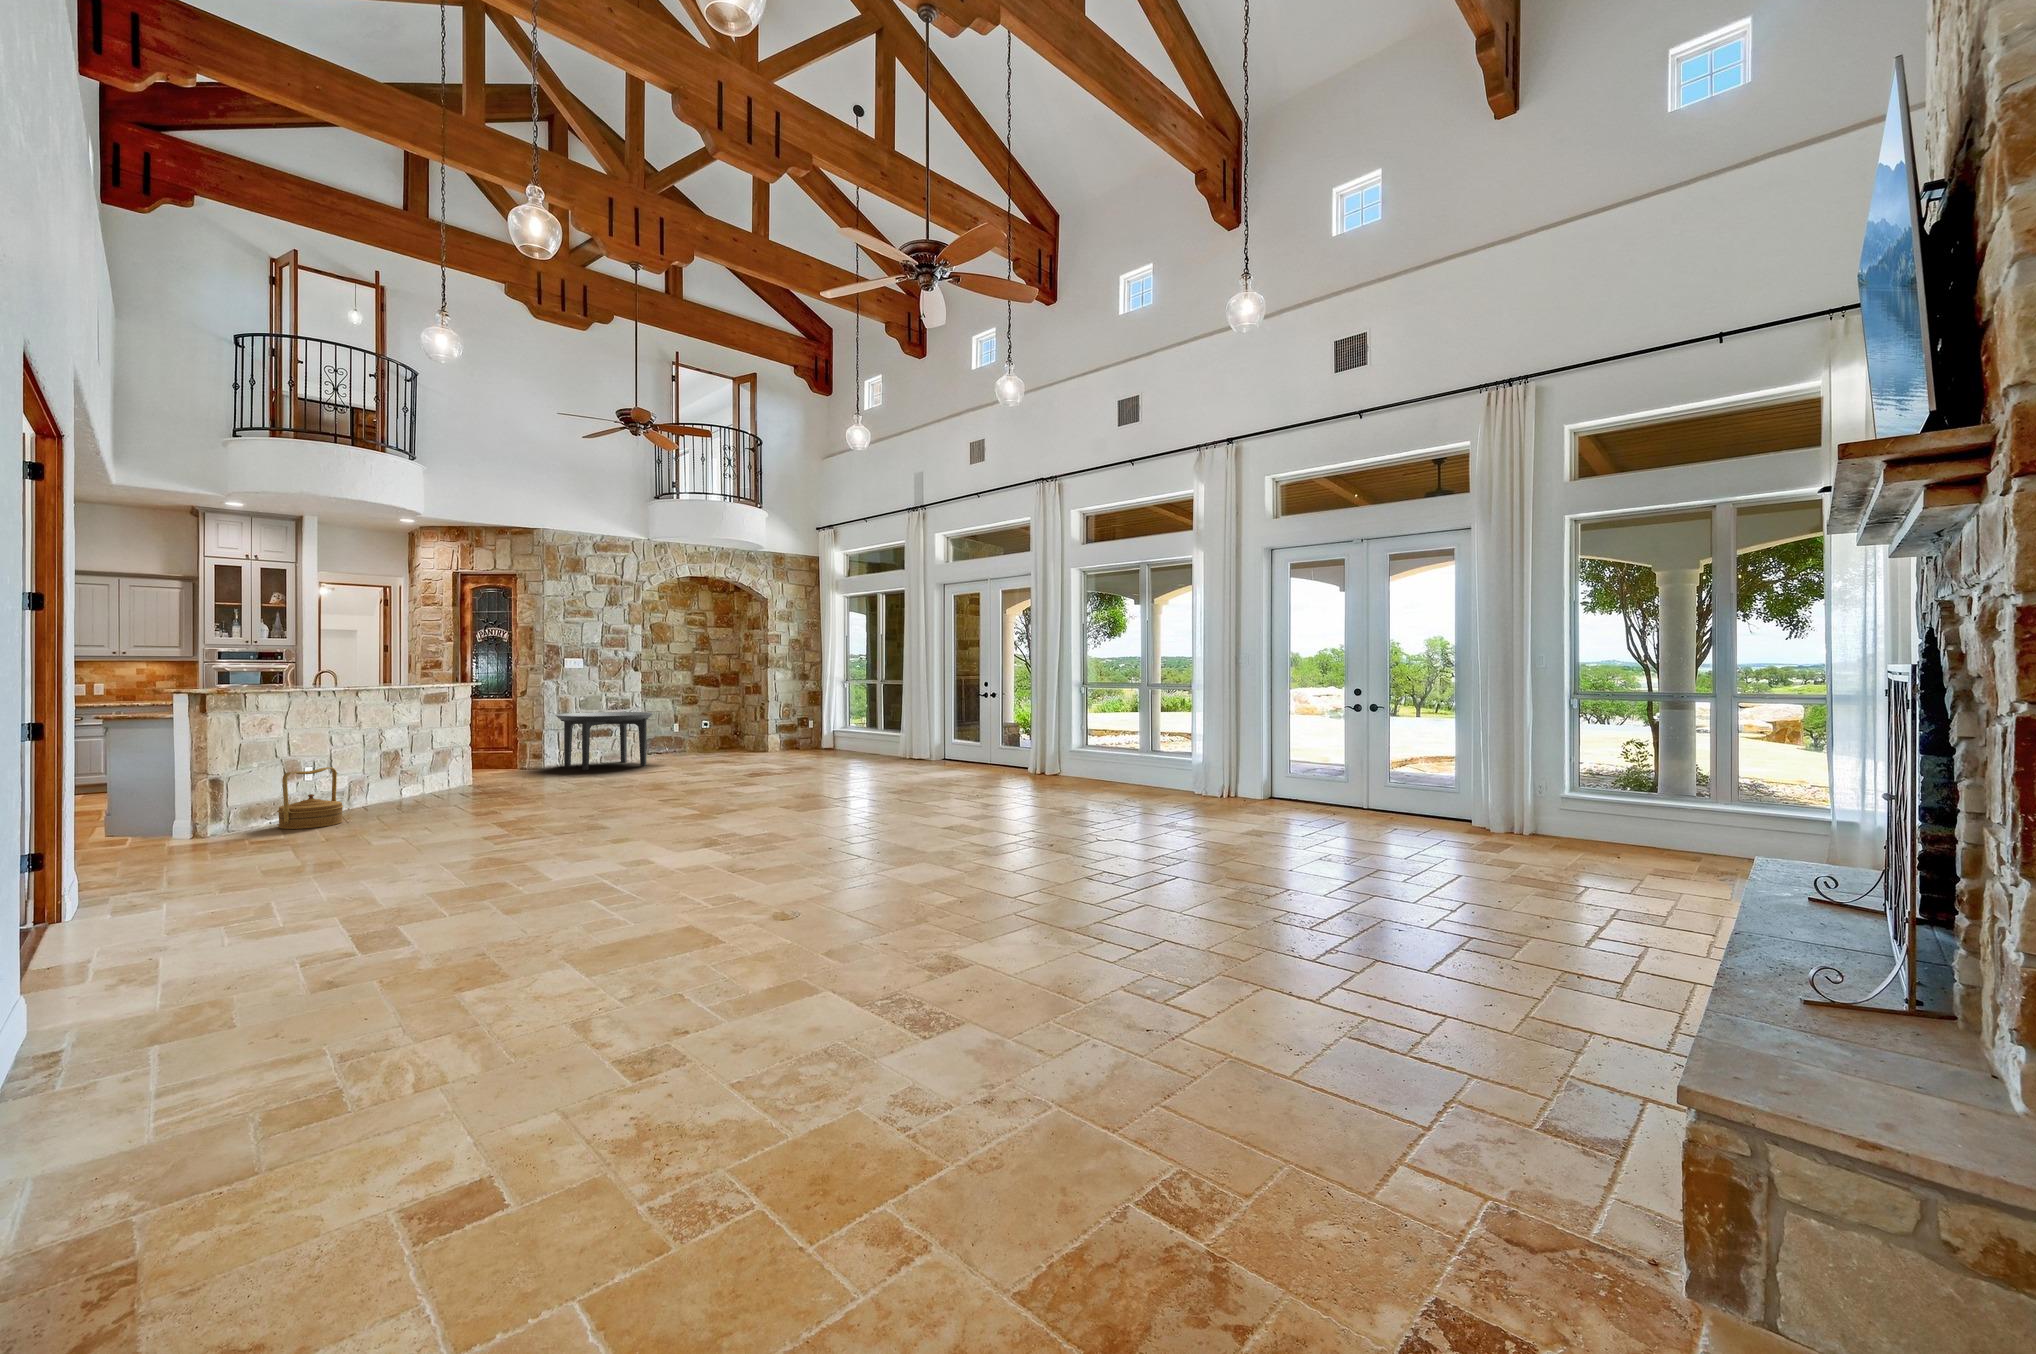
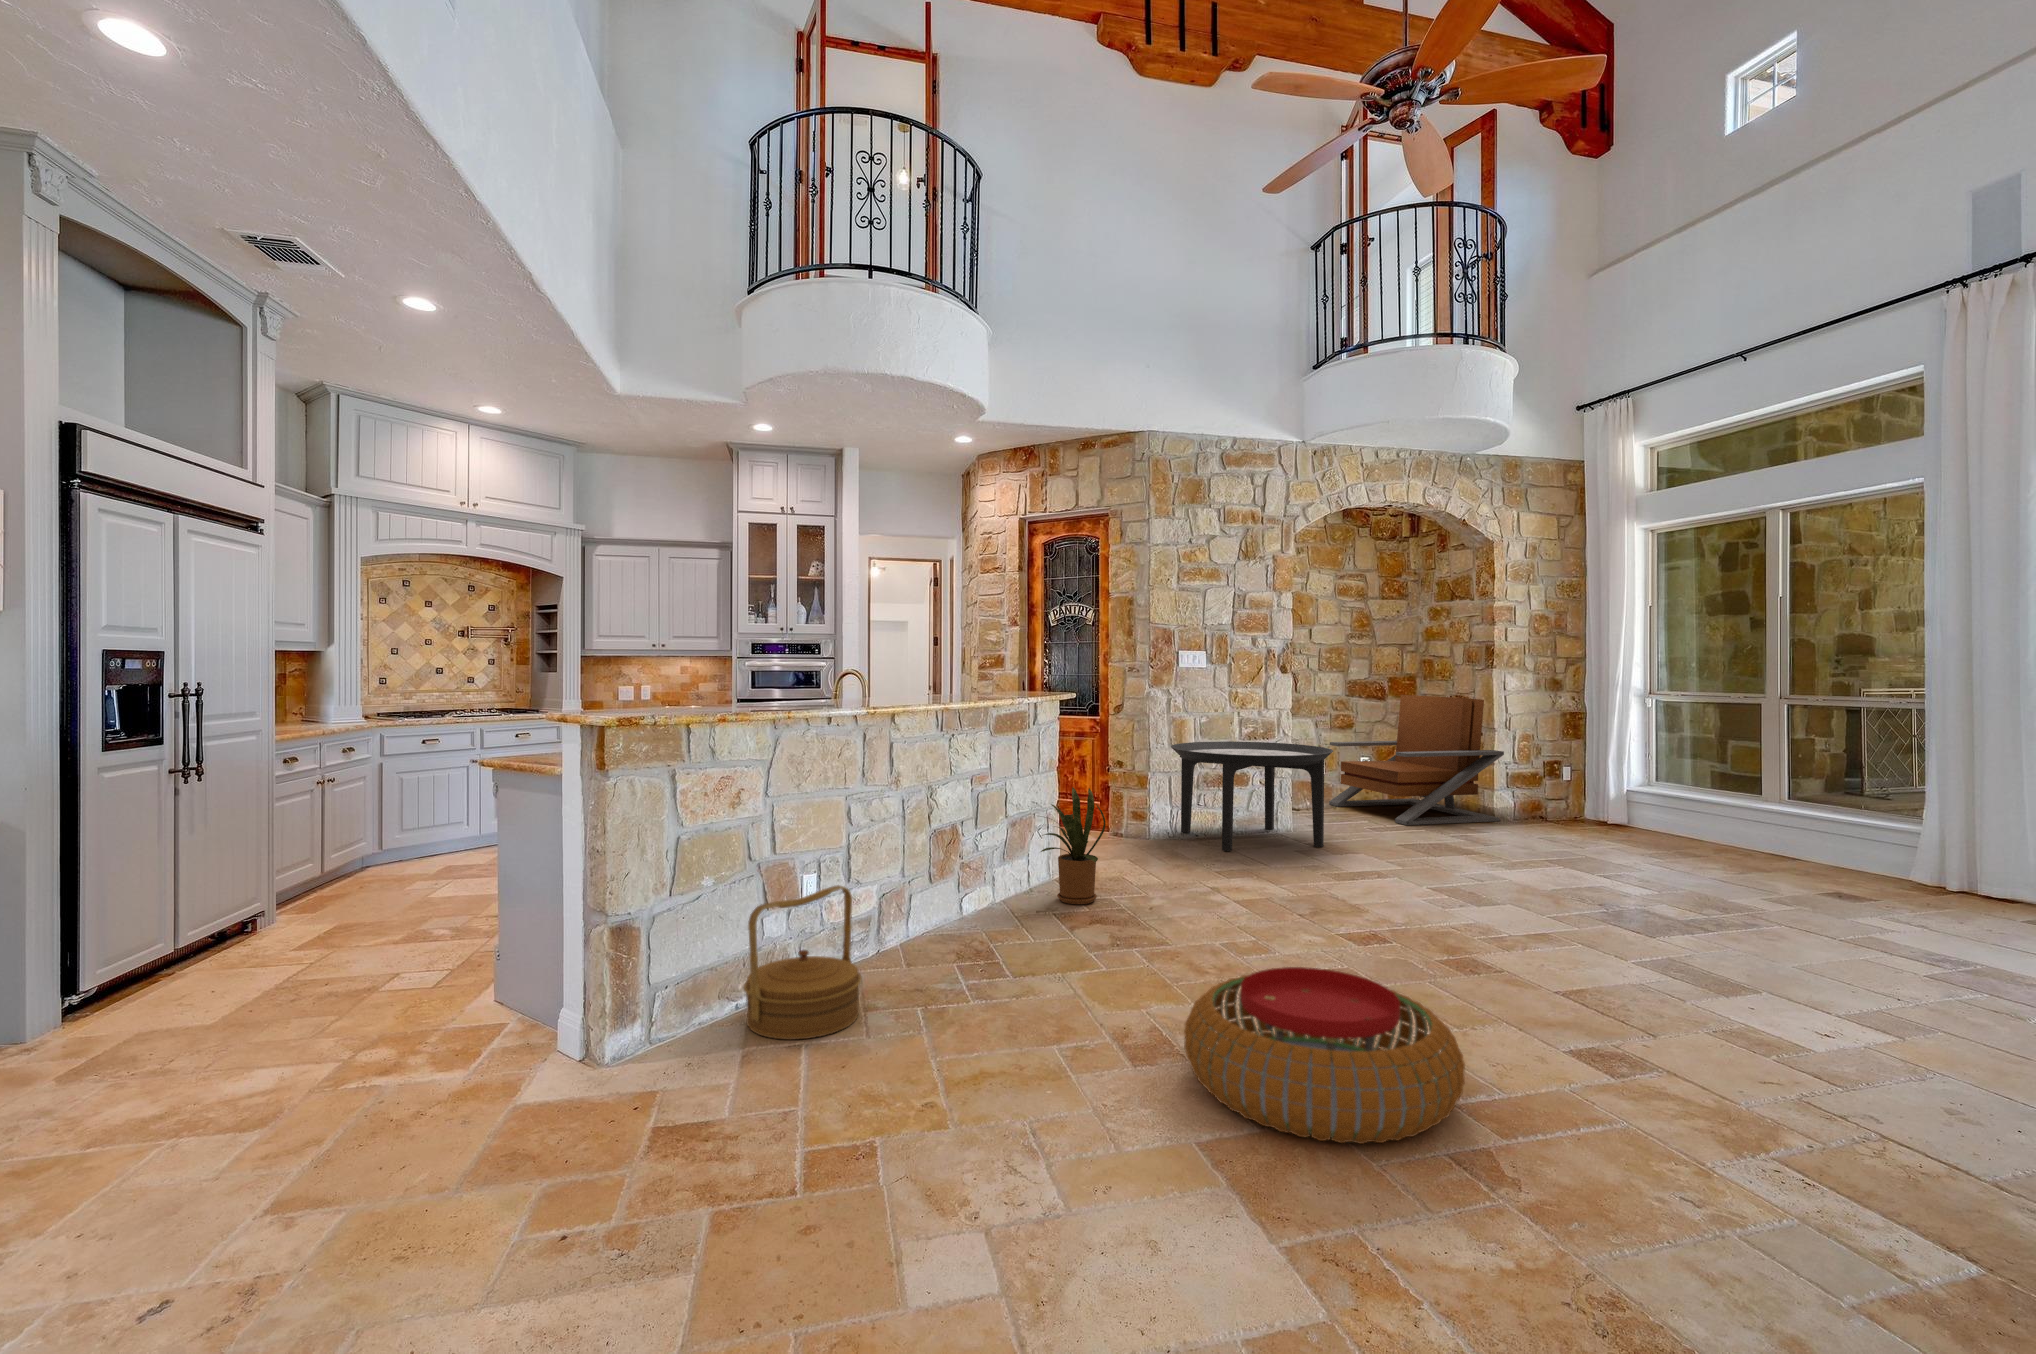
lounge chair: none [677,684,767,756] -> present [1329,695,1504,825]
house plant: none [447,731,492,791] -> present [1041,787,1105,904]
pouf: none [496,778,603,822] -> present [1184,967,1465,1144]

